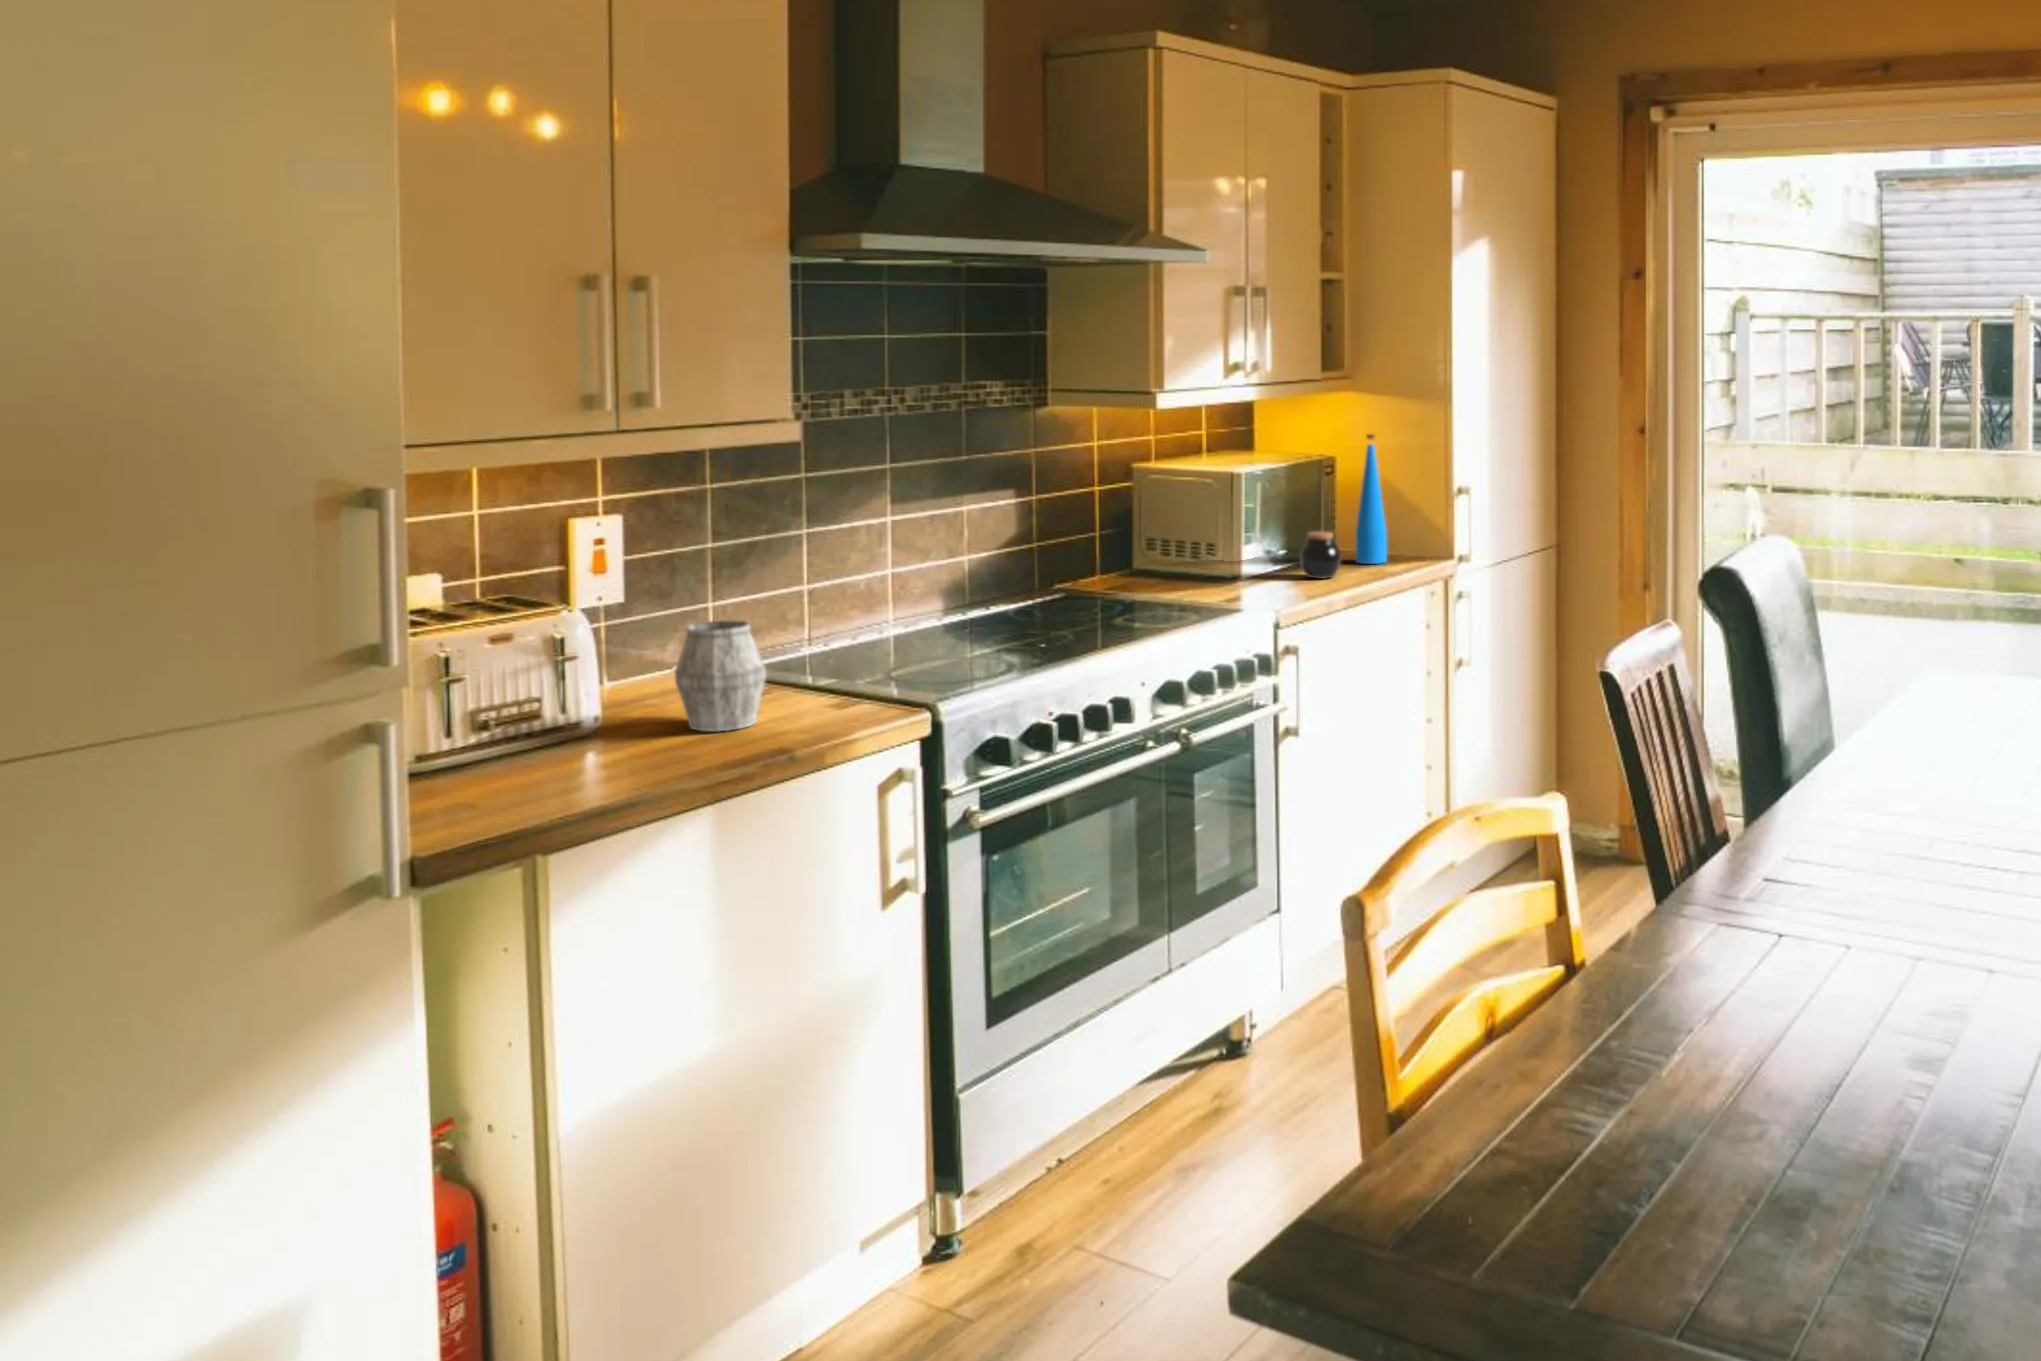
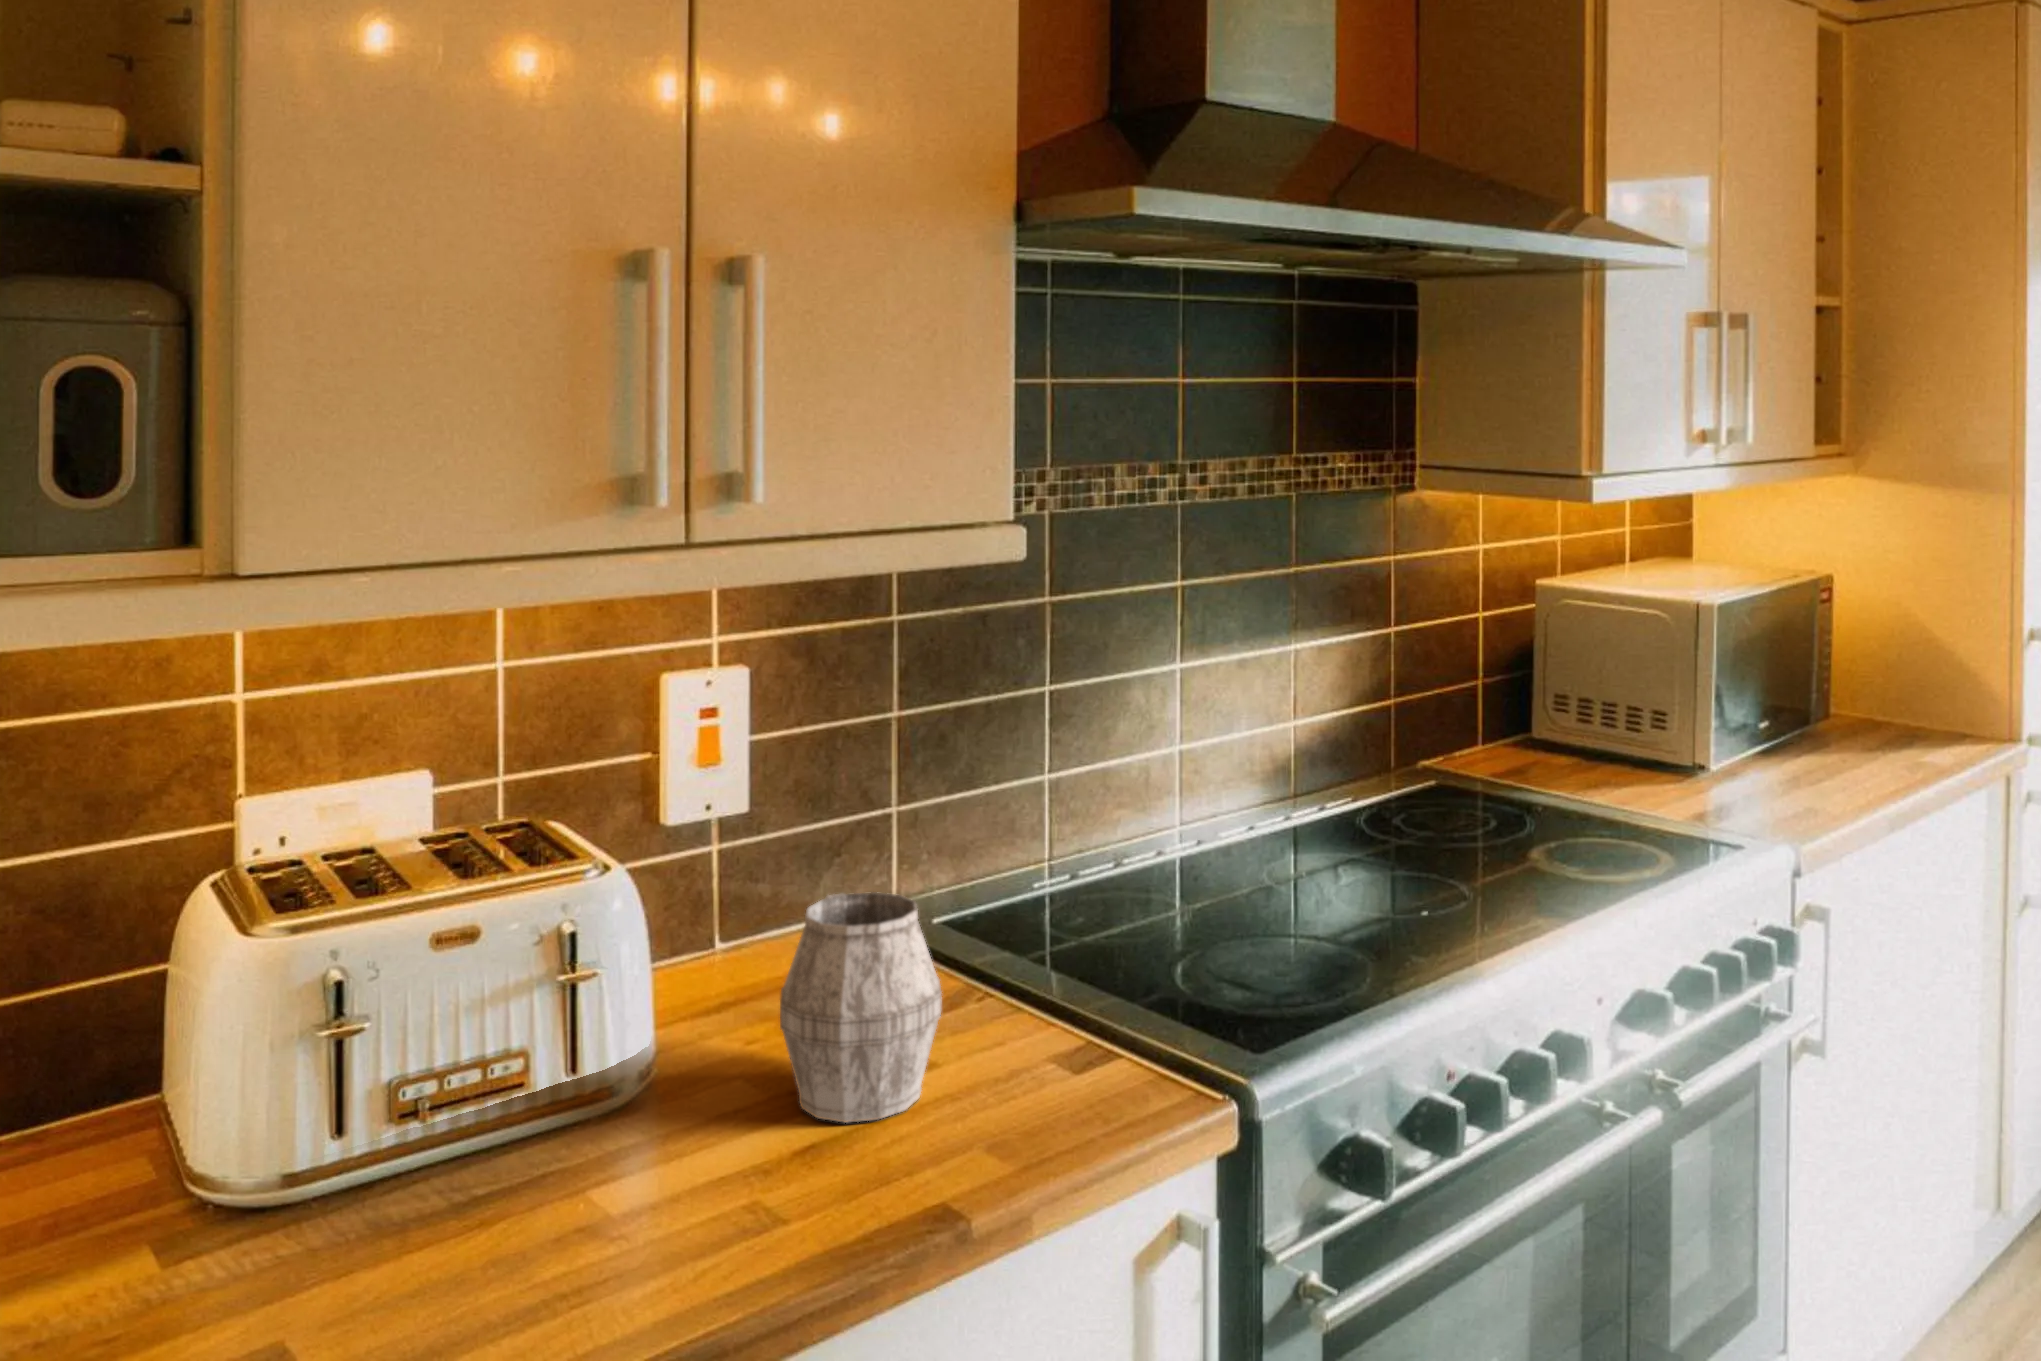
bottle: present [1356,434,1387,564] -> none [1872,541,1923,745]
jar: present [1300,531,1341,579] -> none [1799,695,1867,773]

